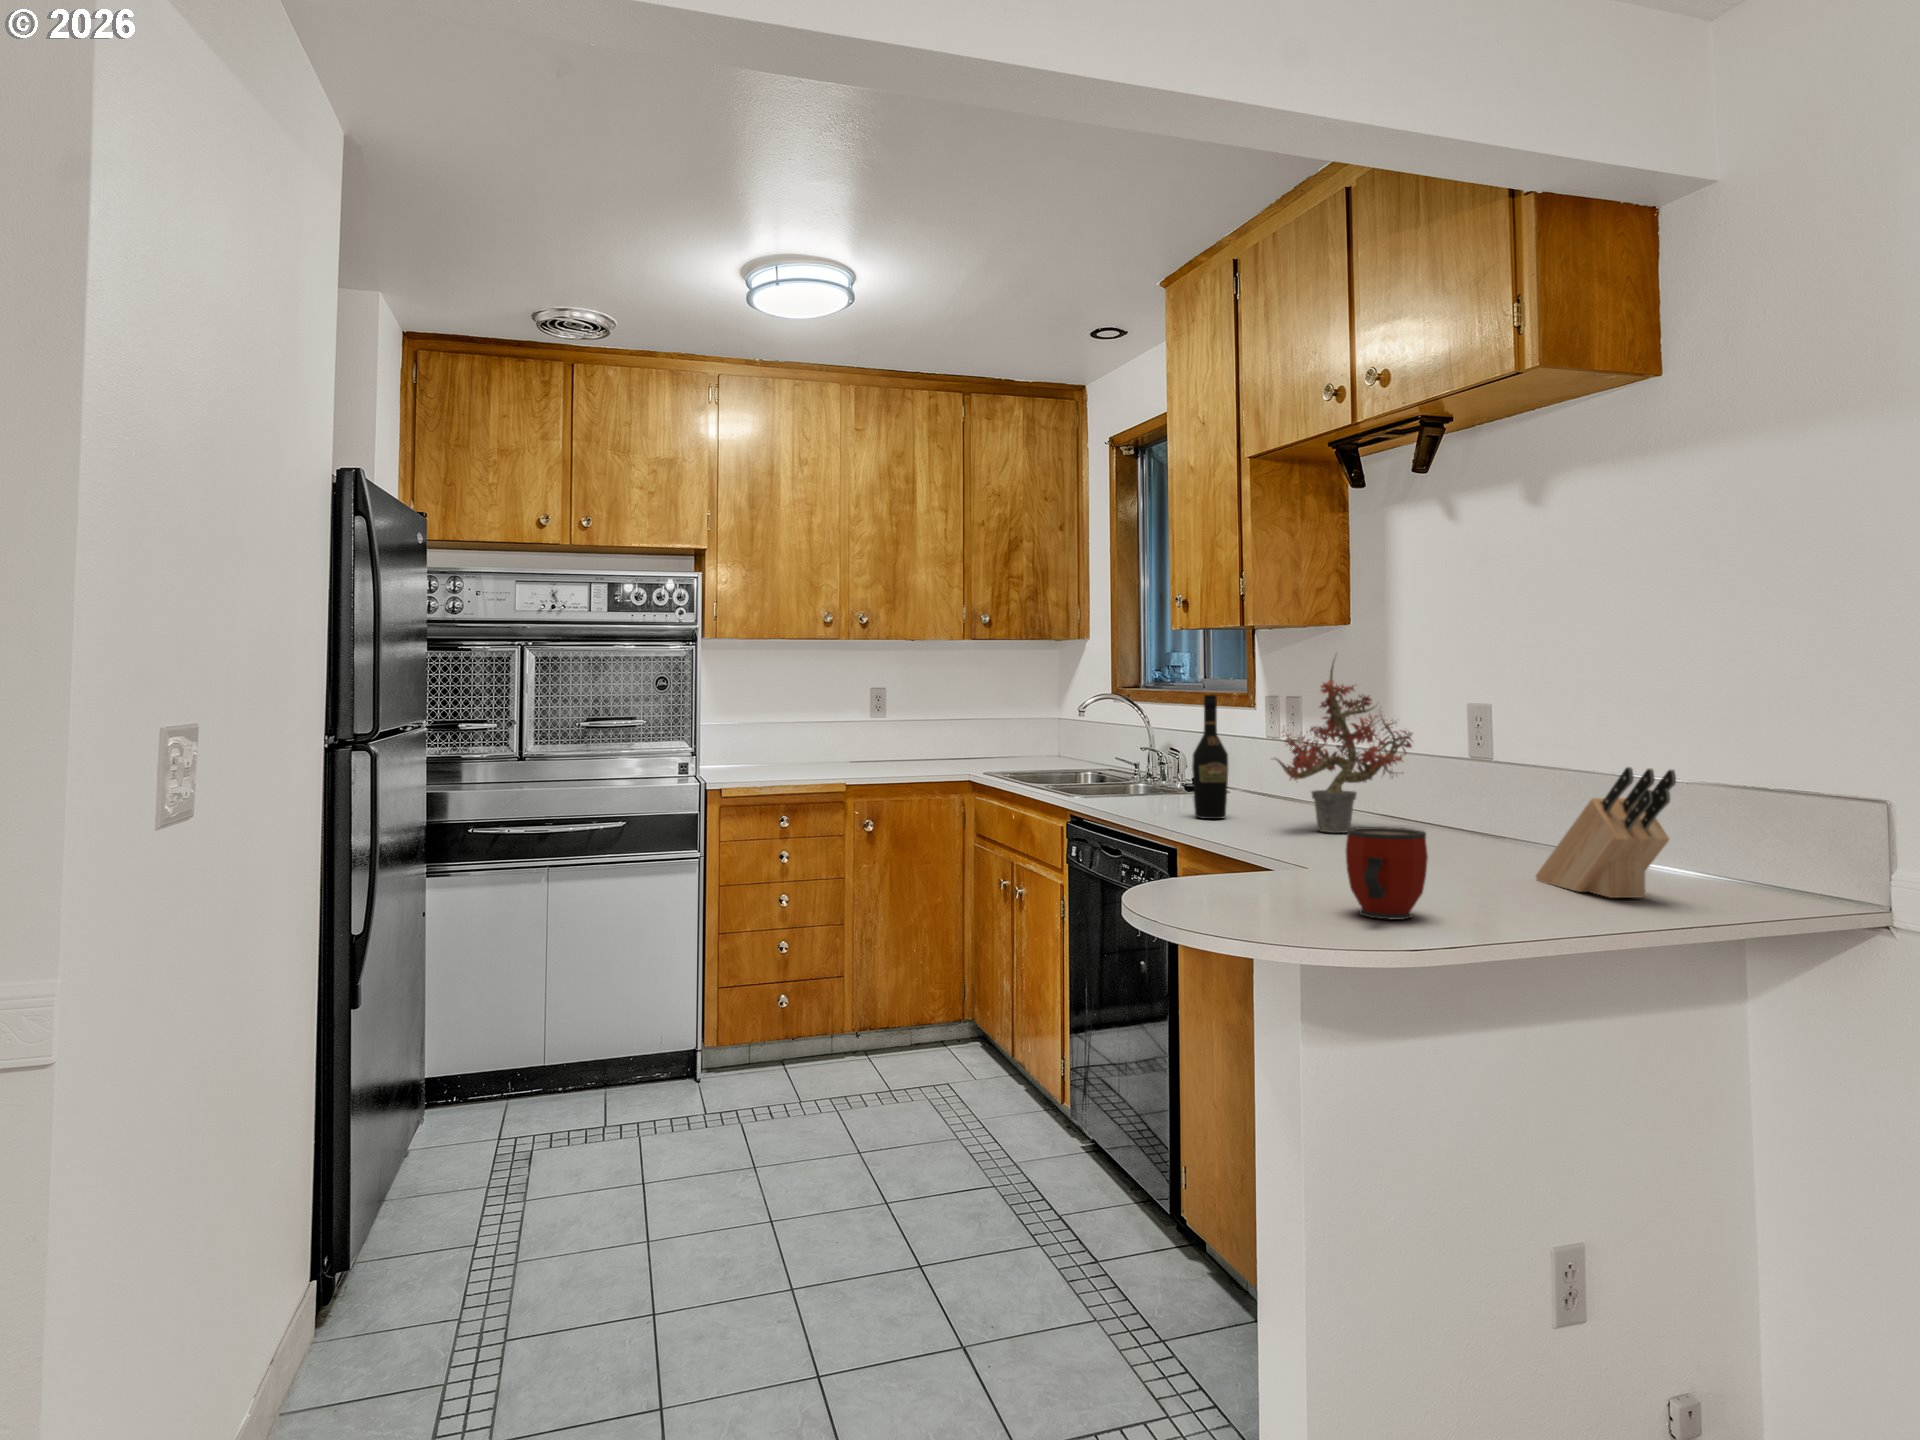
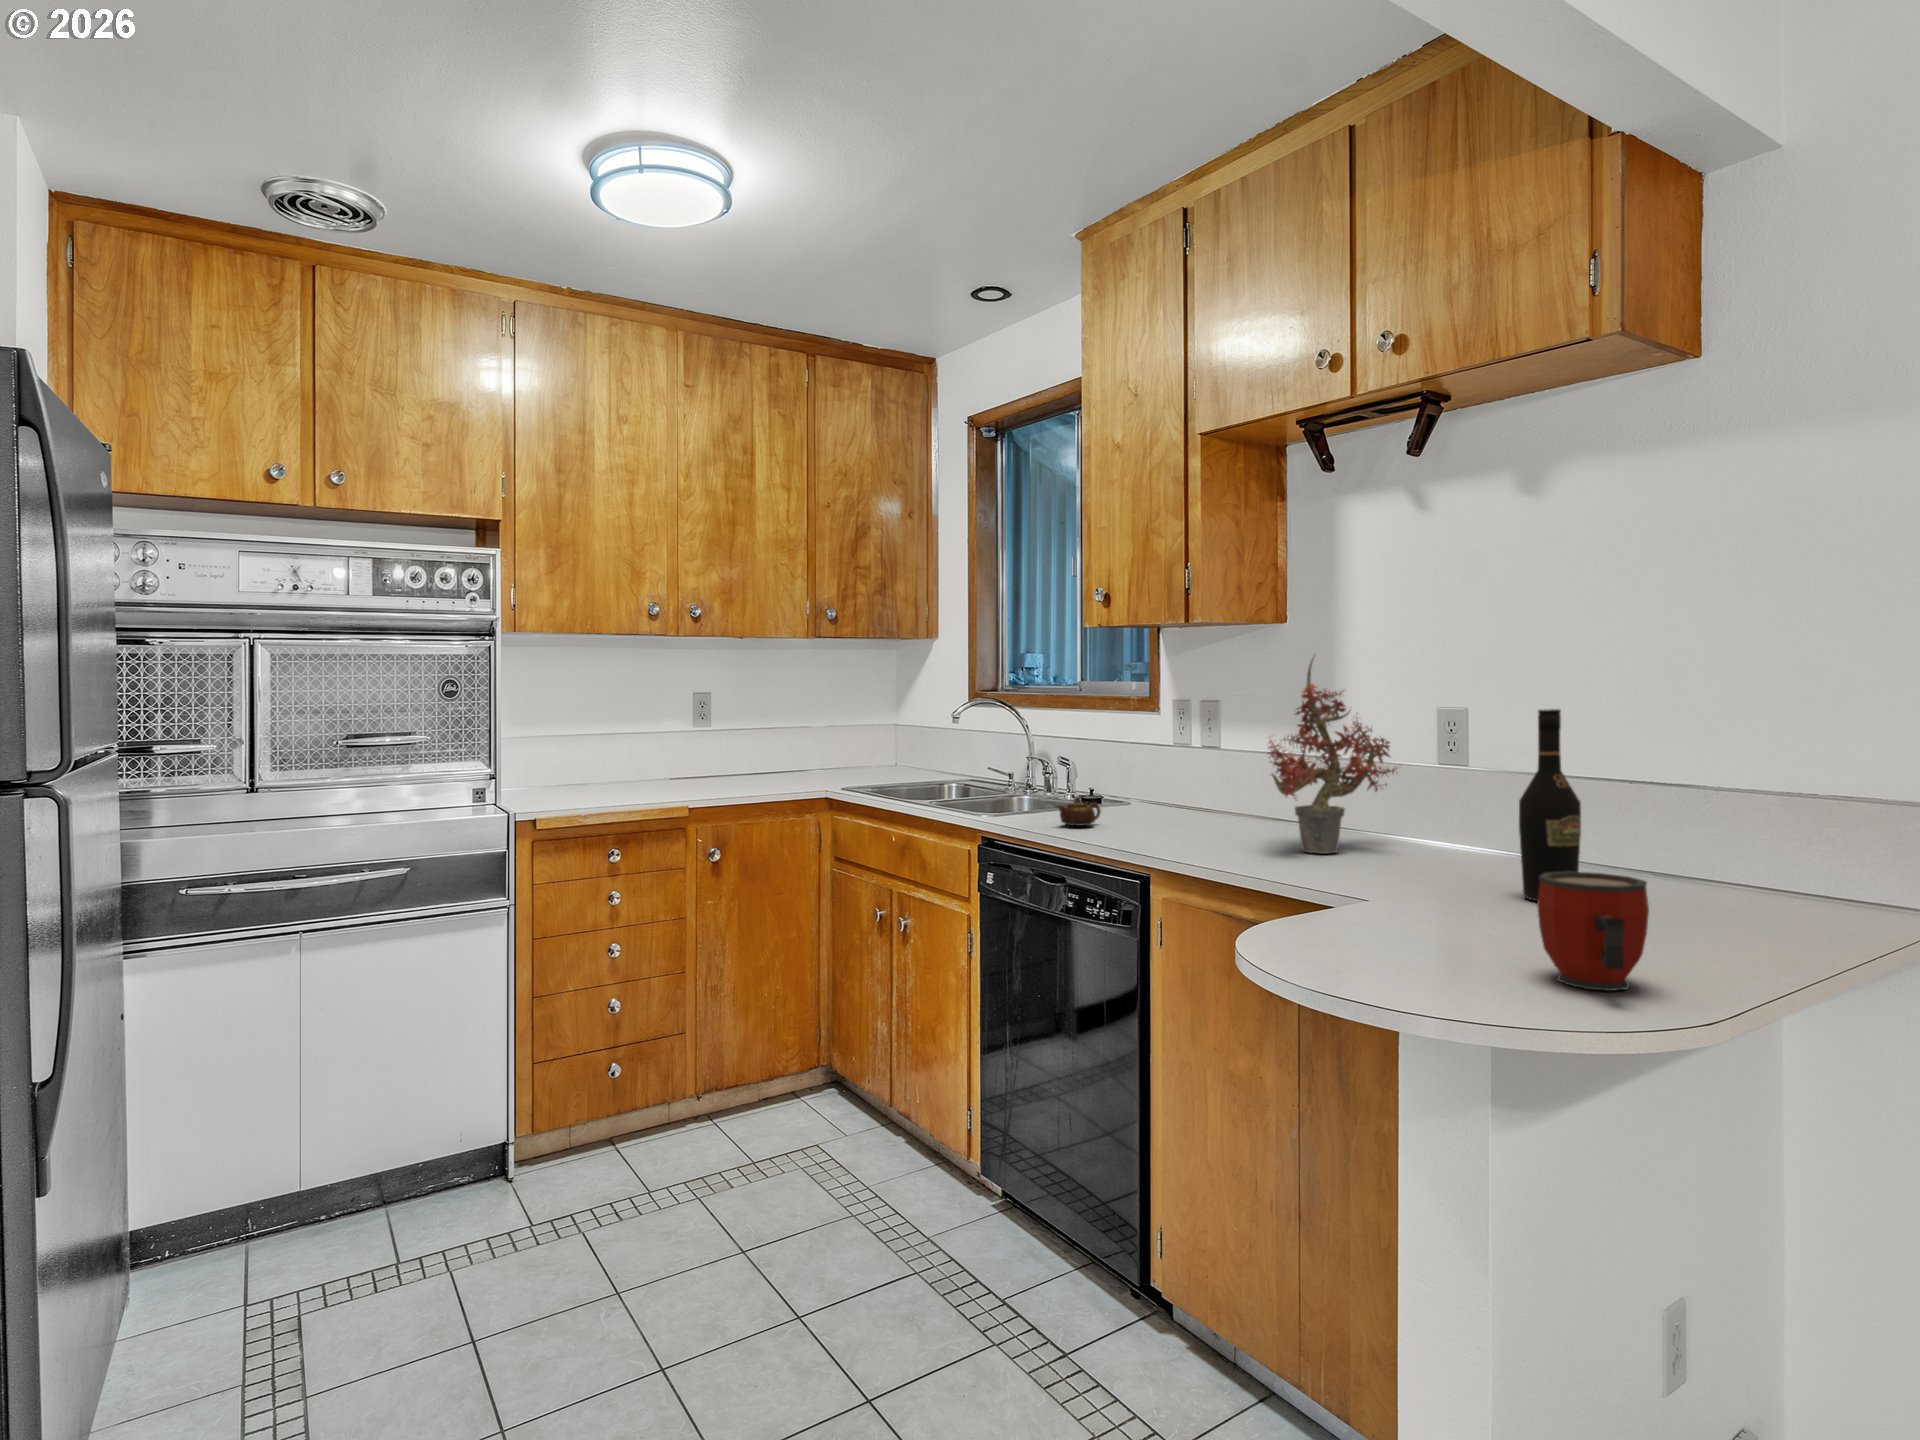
wine bottle: present [1192,695,1228,819] -> present [1519,709,1581,901]
knife block: present [1536,767,1676,898] -> none [1628,789,1835,935]
teapot: none [1126,781,1170,807] -> present [1057,796,1101,826]

